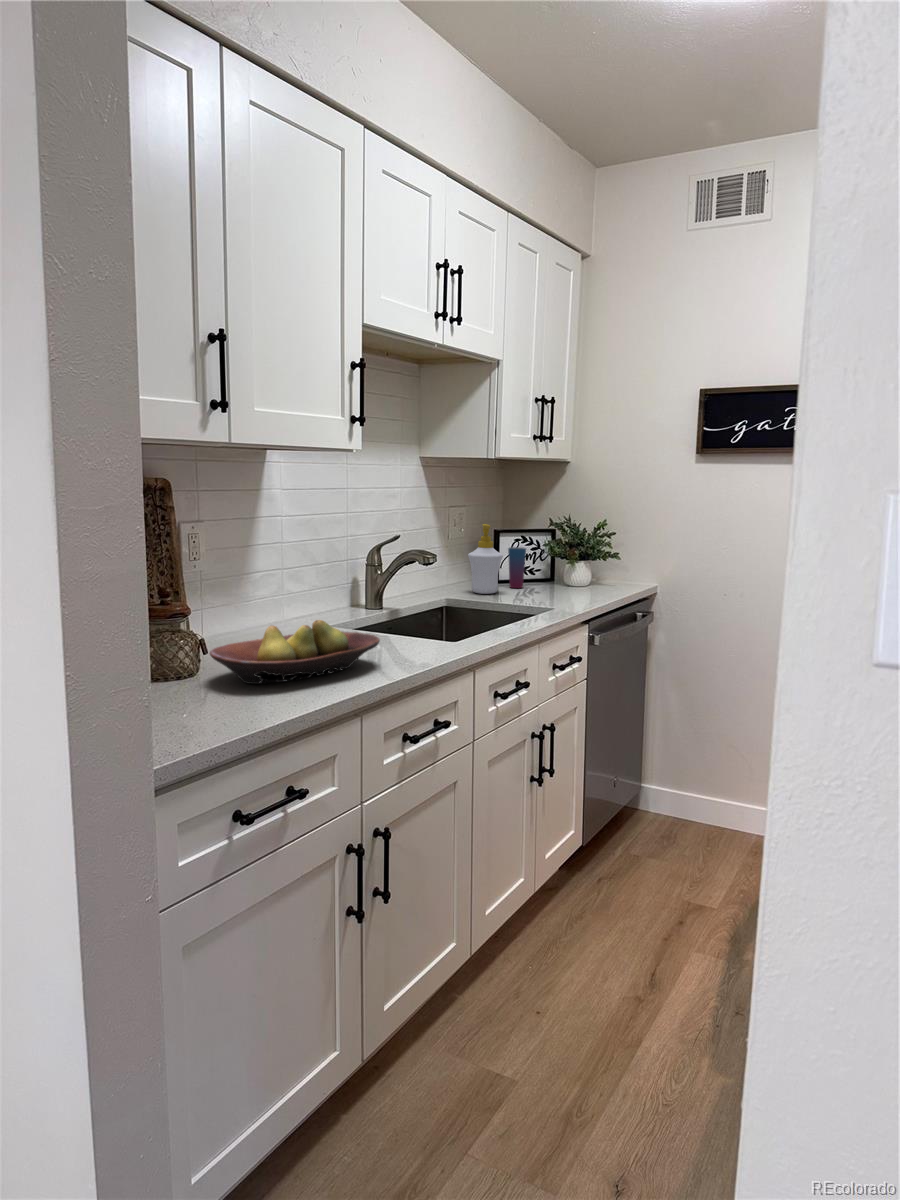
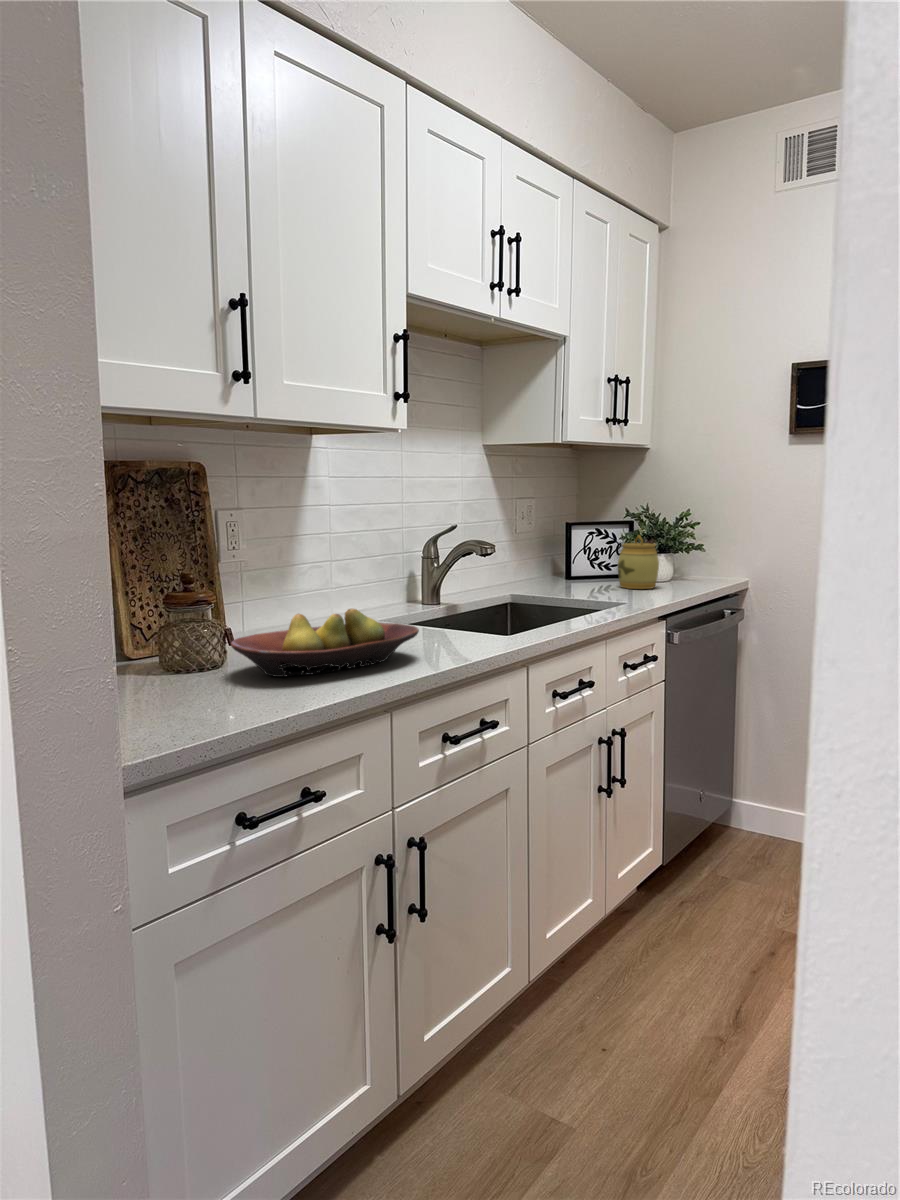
soap bottle: present [468,524,503,594] -> none [536,515,574,589]
jar: none [543,543,580,594] -> present [618,535,659,589]
cup: present [508,547,526,588] -> none [581,540,600,584]

